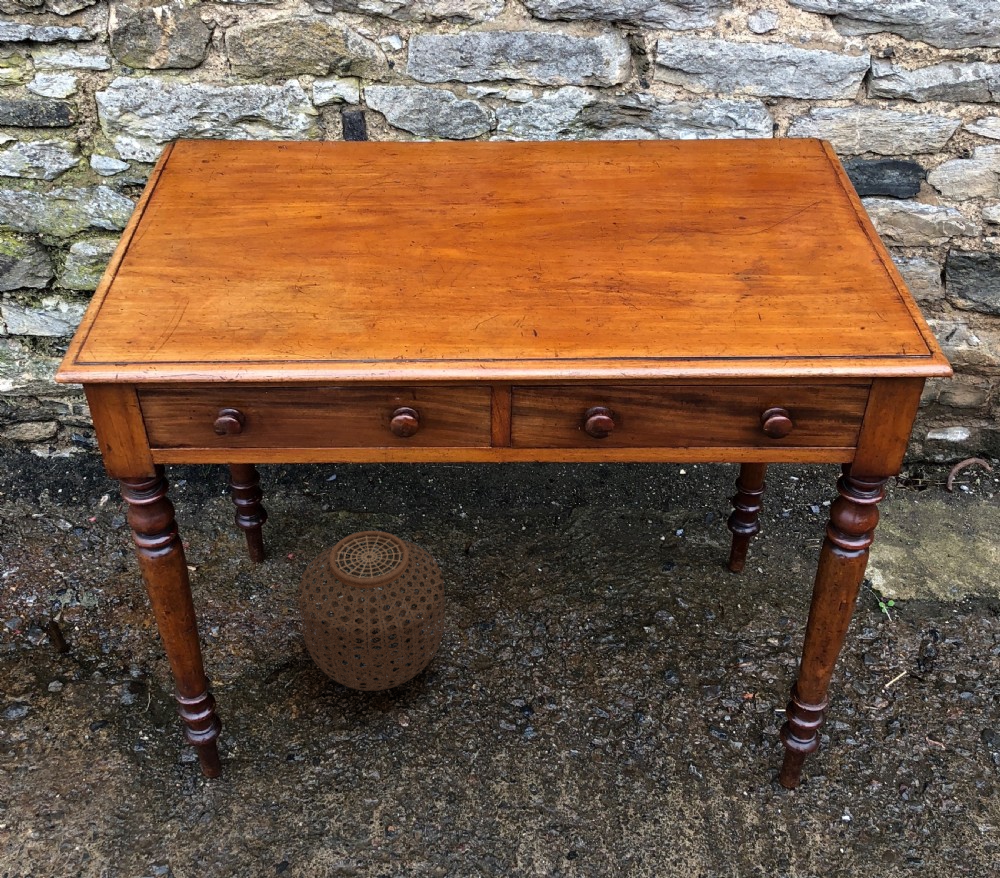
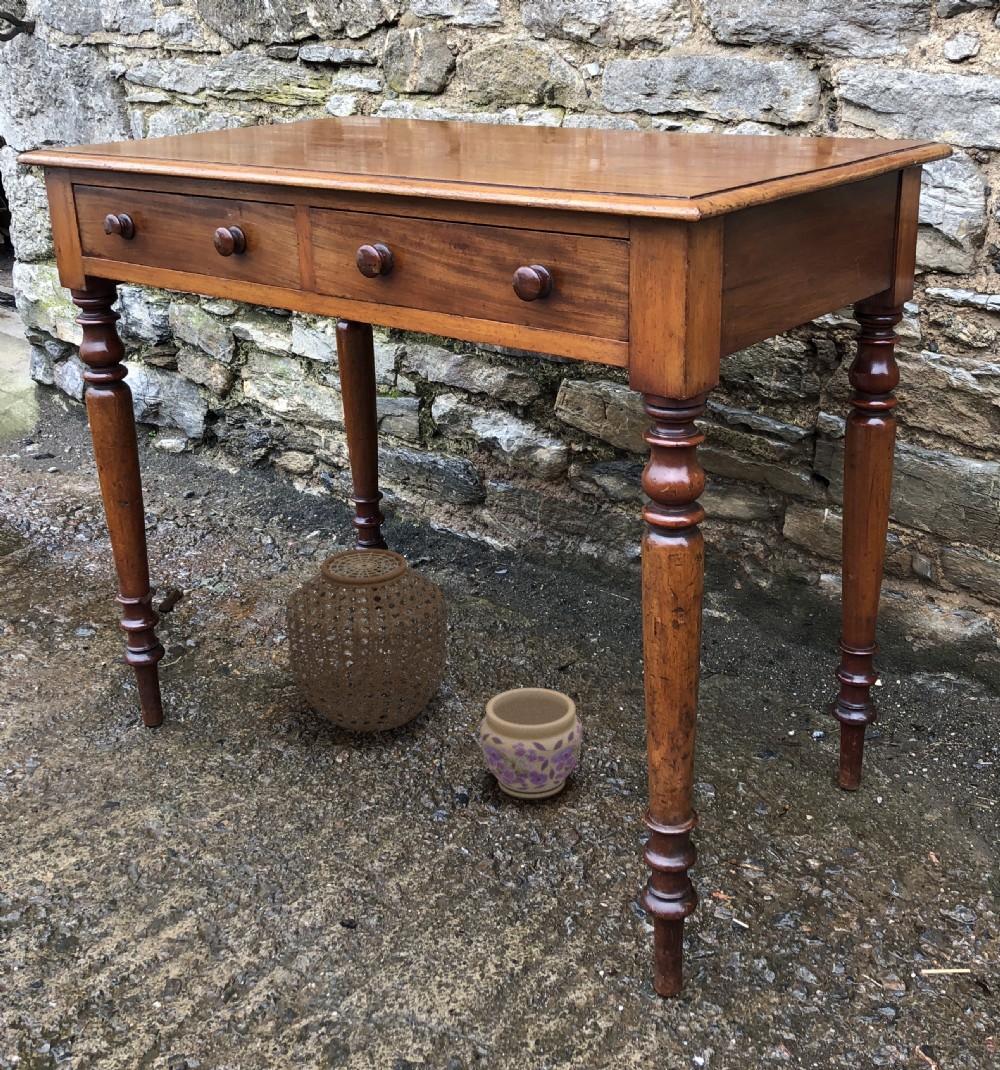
planter: none [526,593,610,688] -> present [480,688,582,800]

